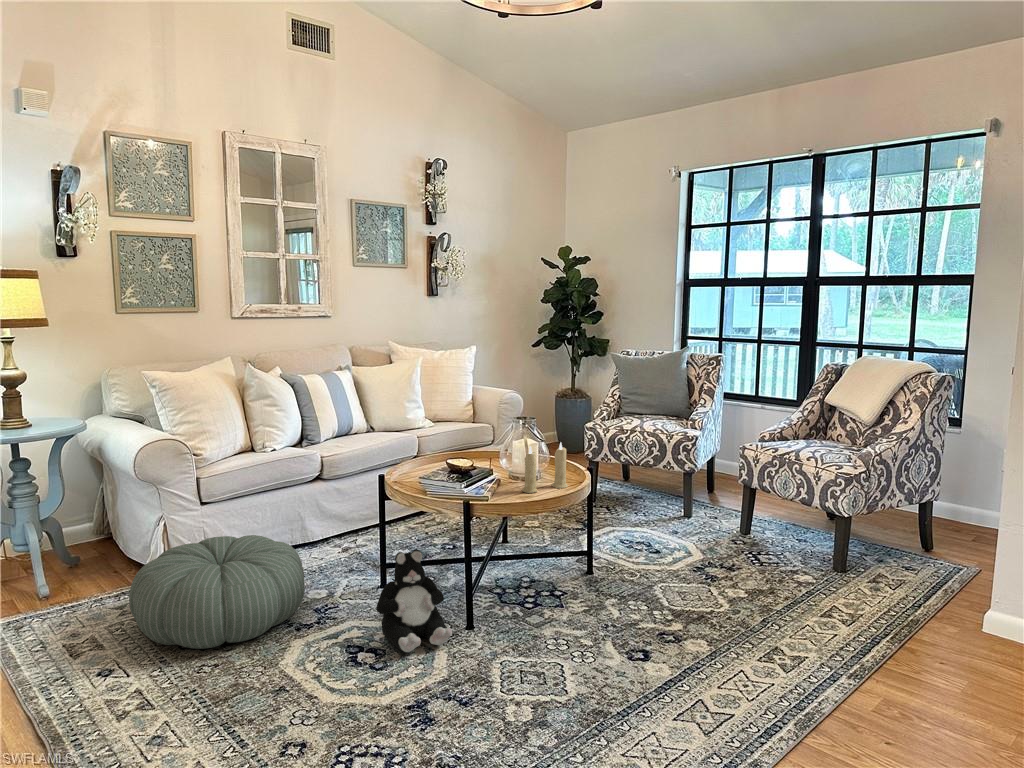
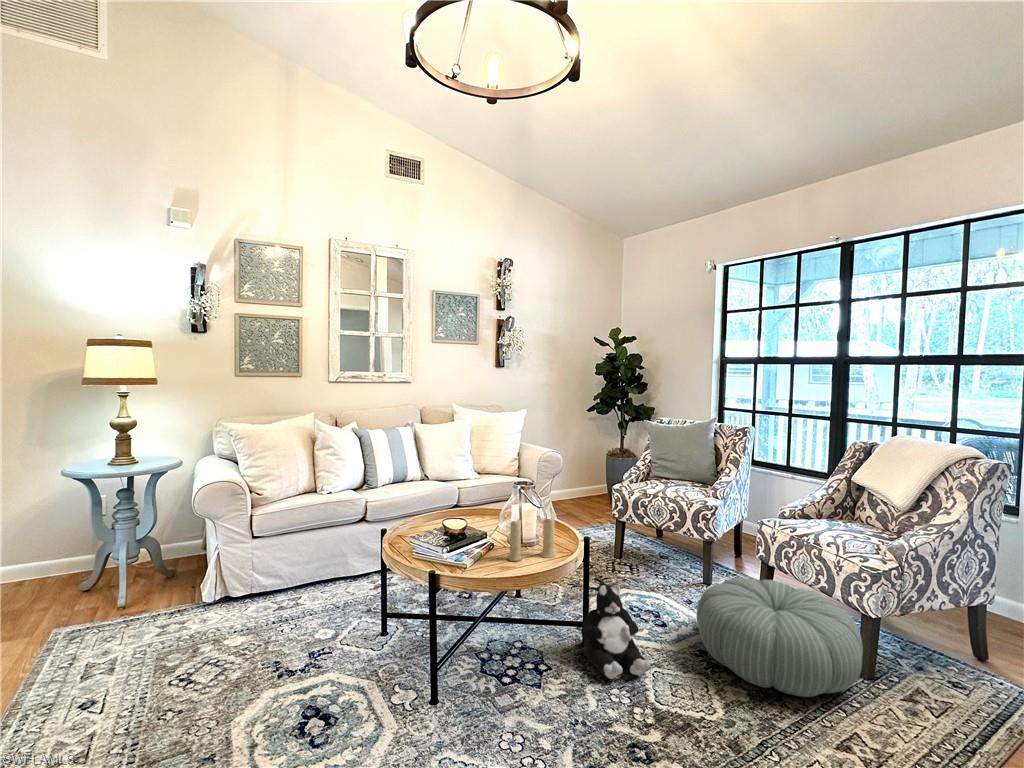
pouf: present [129,535,305,649] -> present [697,578,863,697]
plush toy: present [377,550,452,652] -> present [581,583,650,679]

